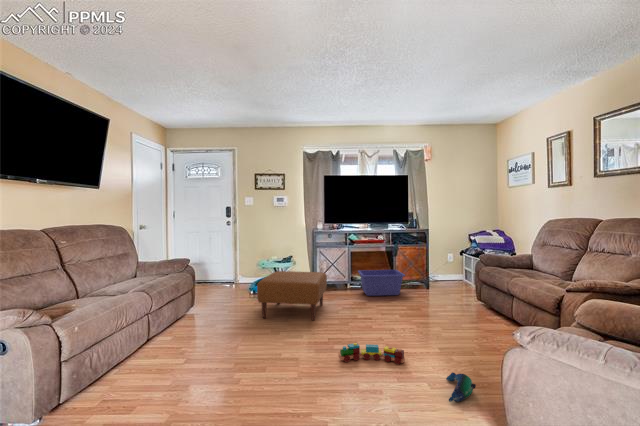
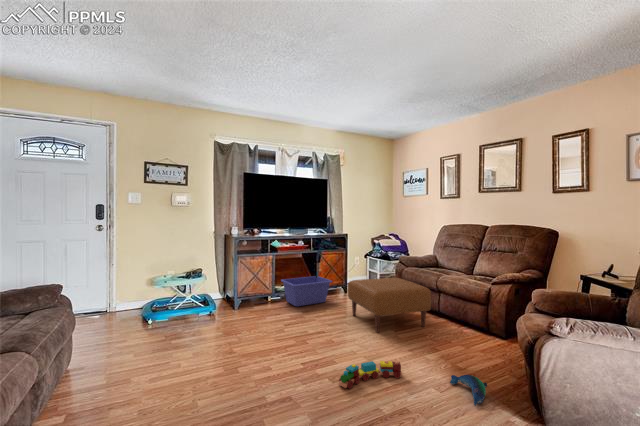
ottoman: present [257,271,327,320] -> present [348,278,431,332]

